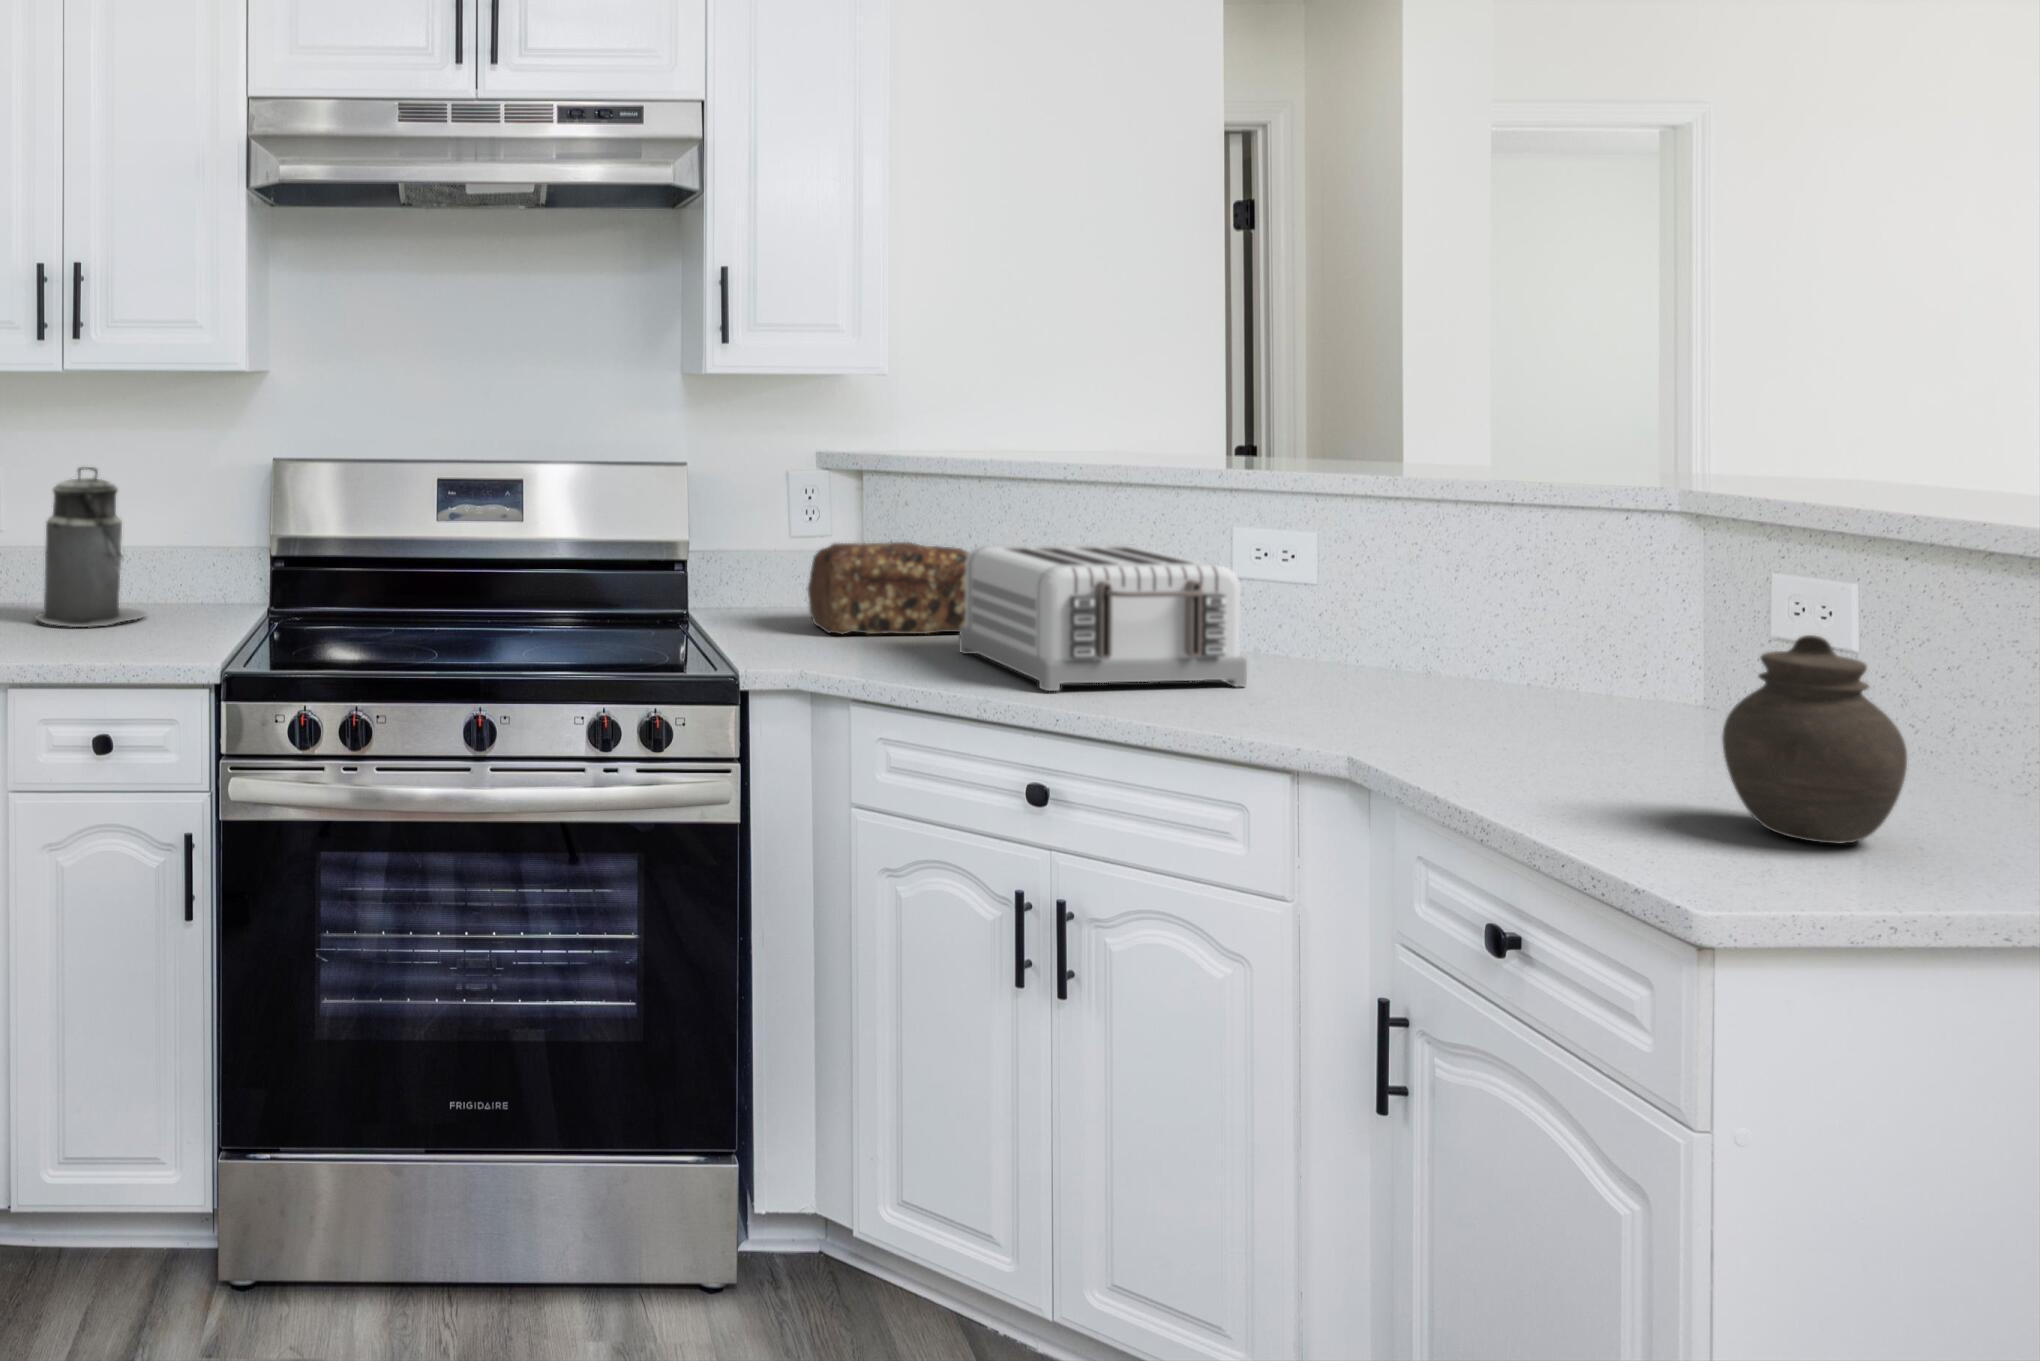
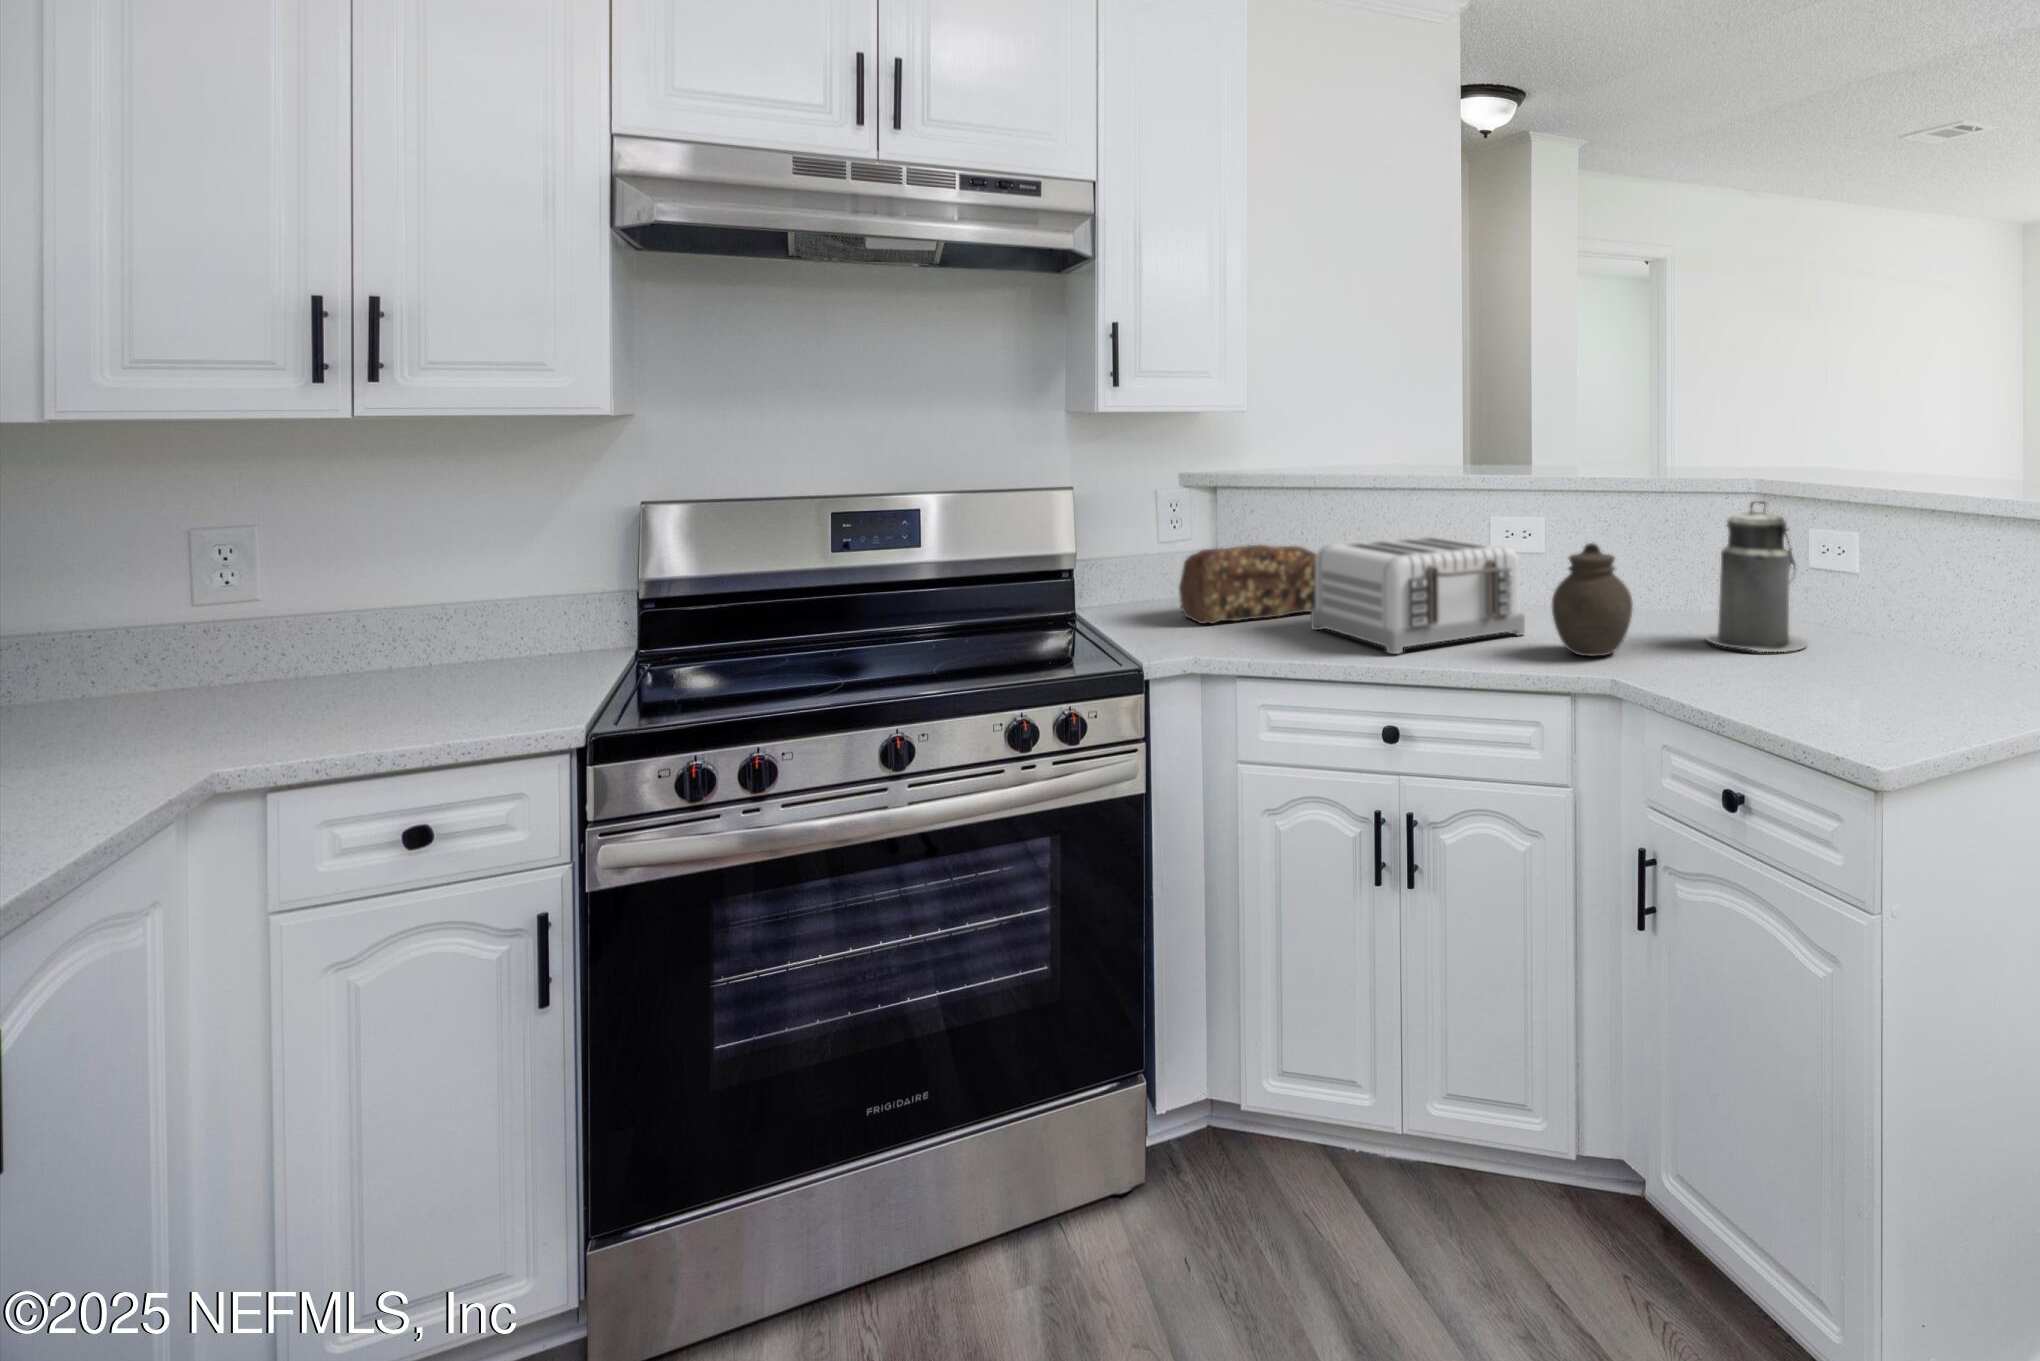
canister: present [36,467,146,627] -> present [1706,500,1808,652]
jar: present [1722,635,1907,843] -> present [1552,543,1633,656]

